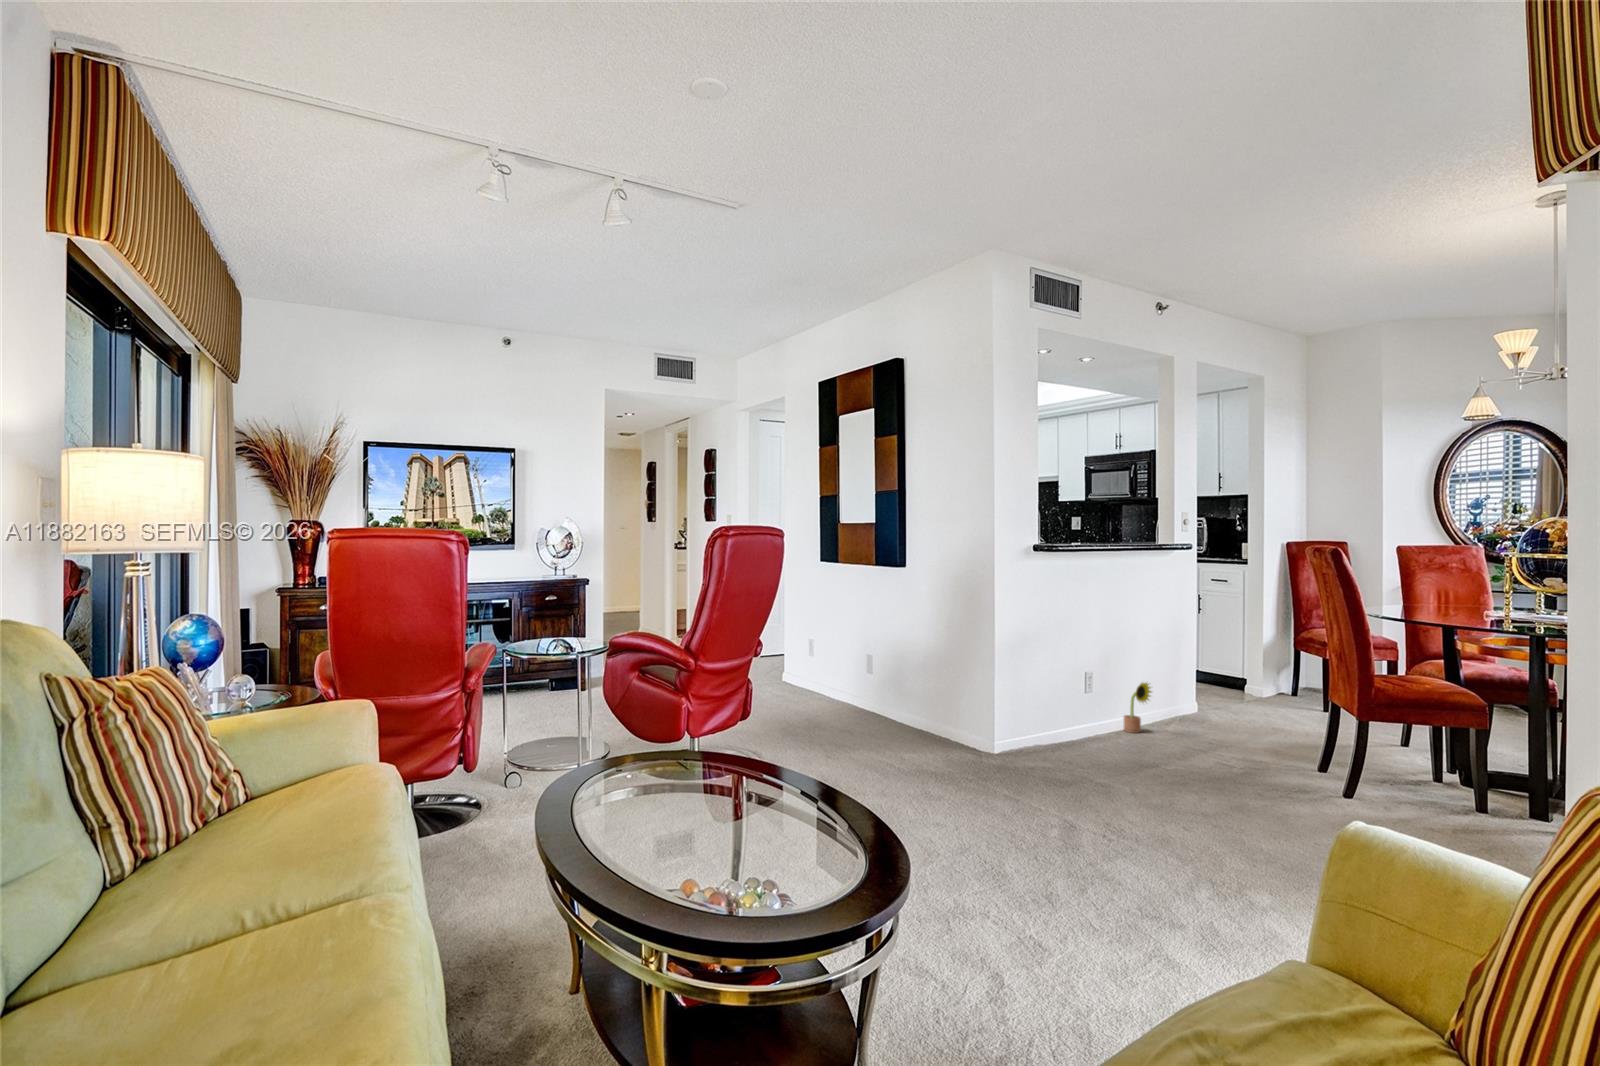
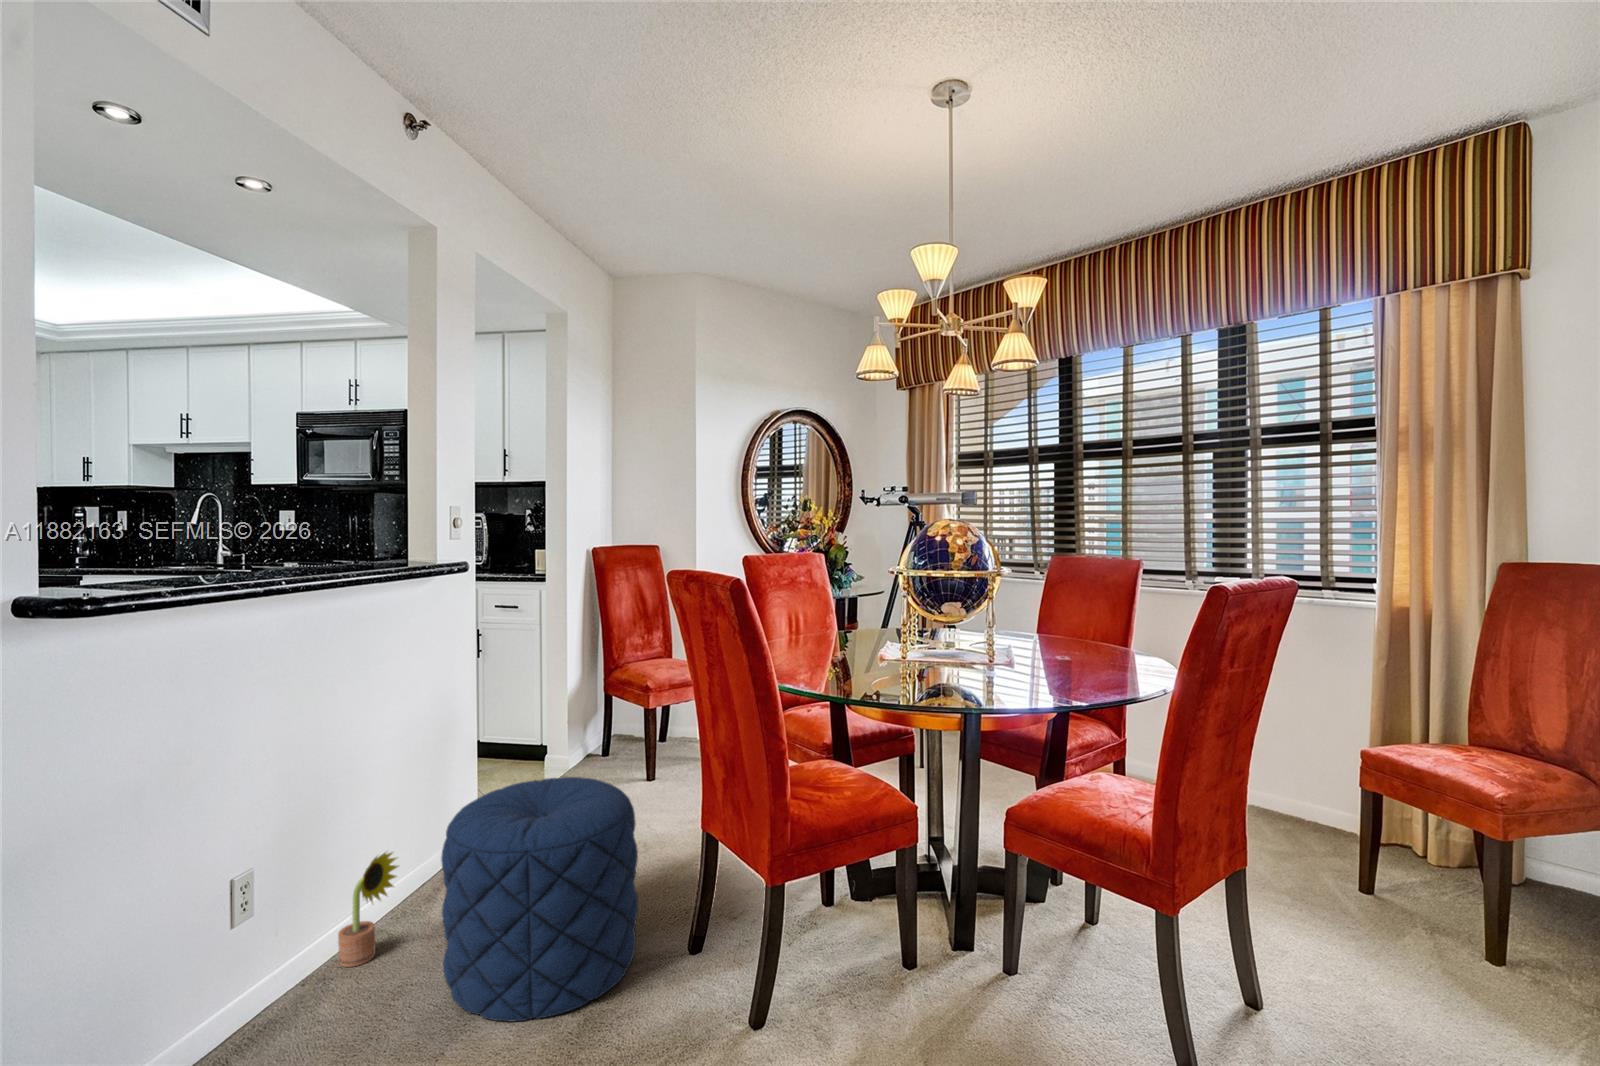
pouf: none [1175,659,1288,768] -> present [441,777,638,1022]

